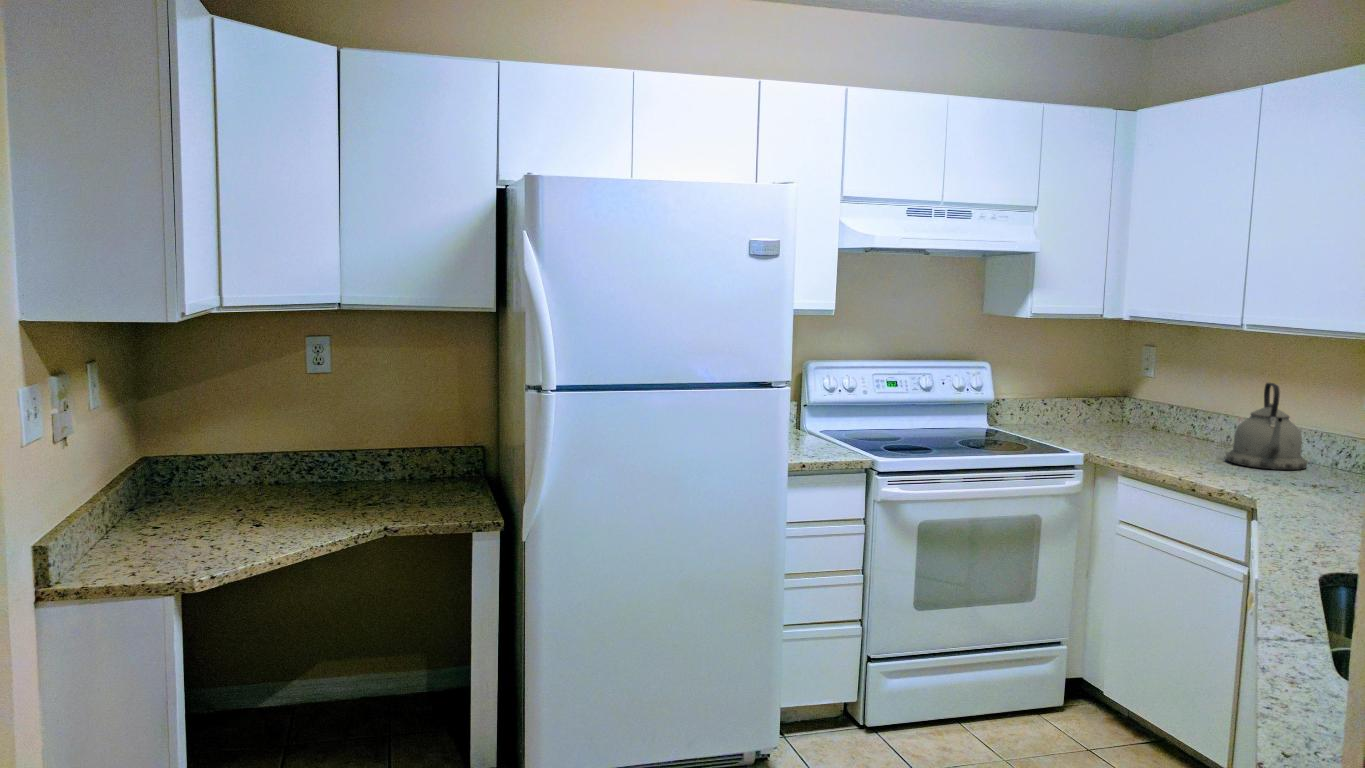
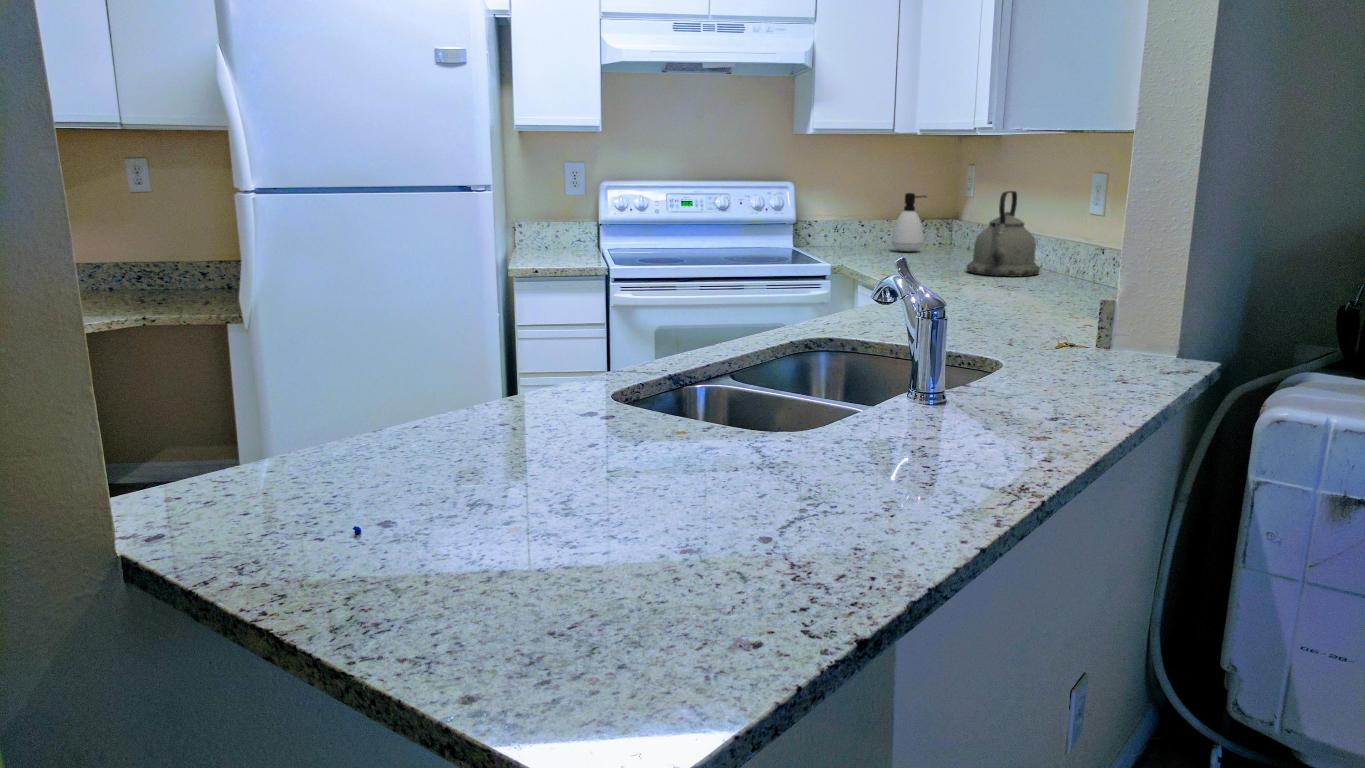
soap dispenser: none [1084,374,1122,432] -> present [892,193,927,252]

